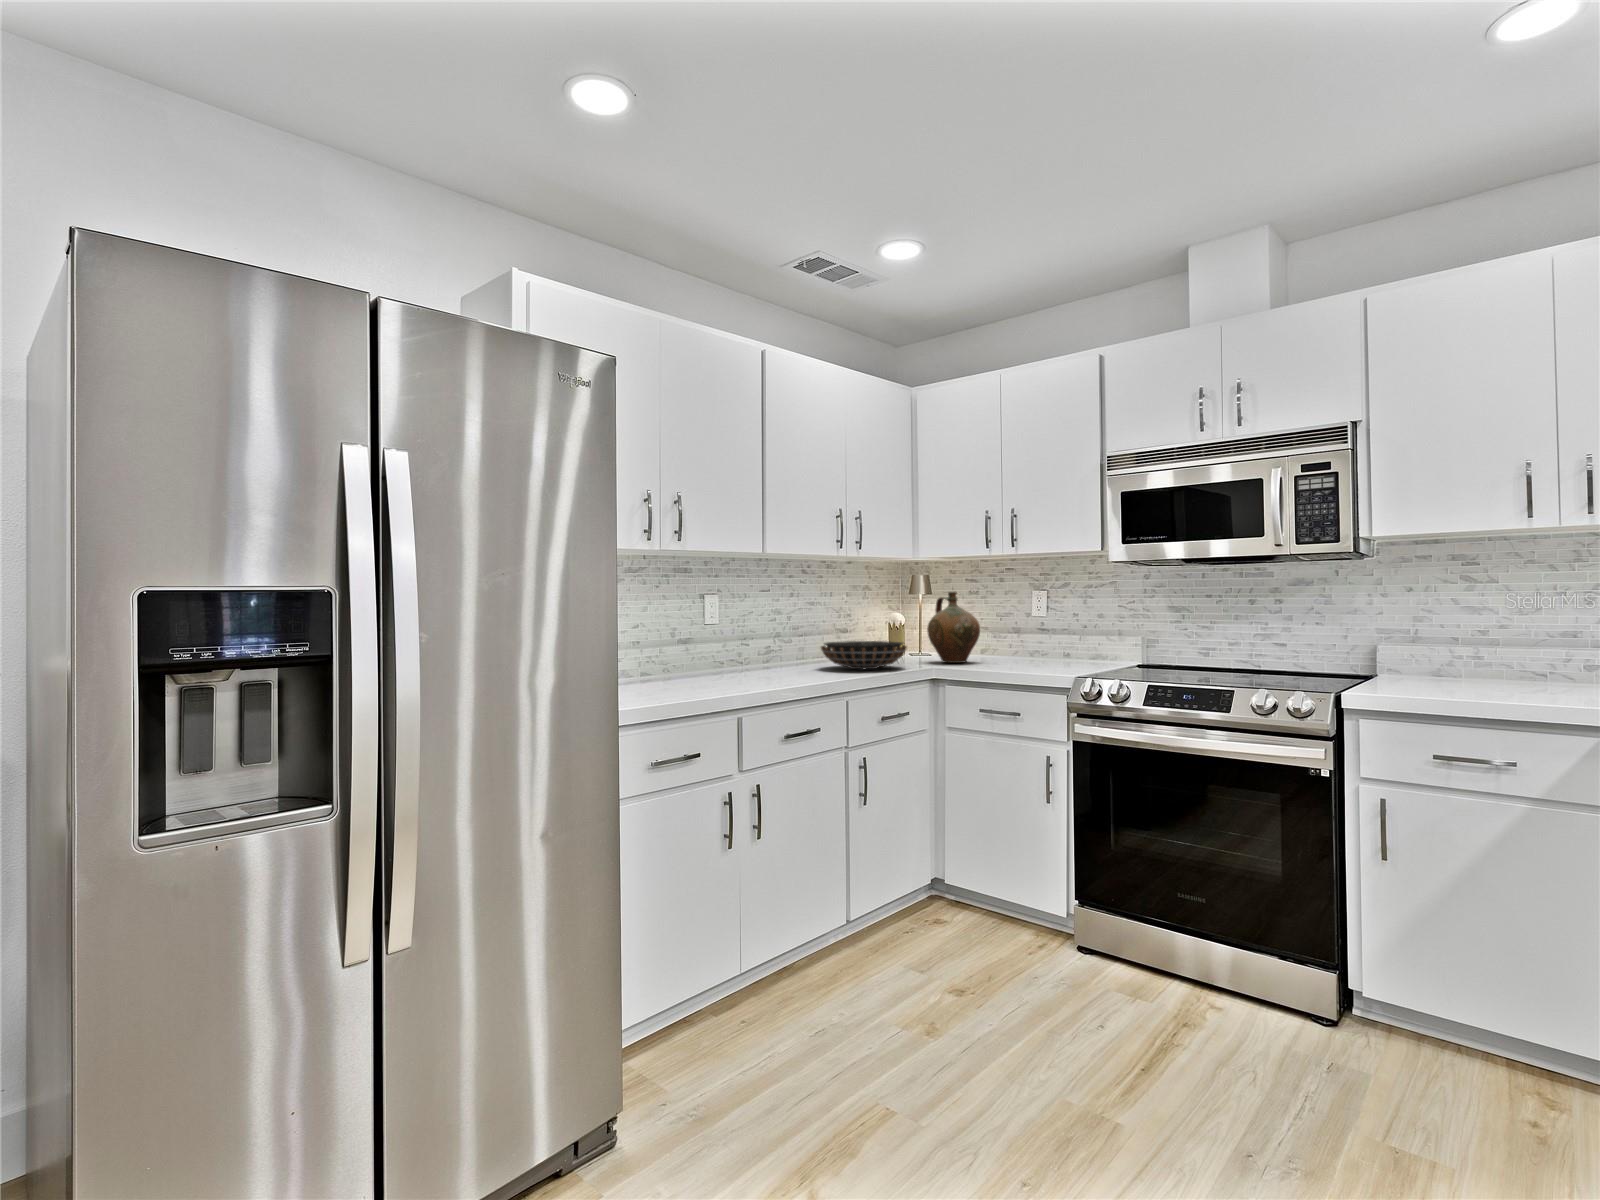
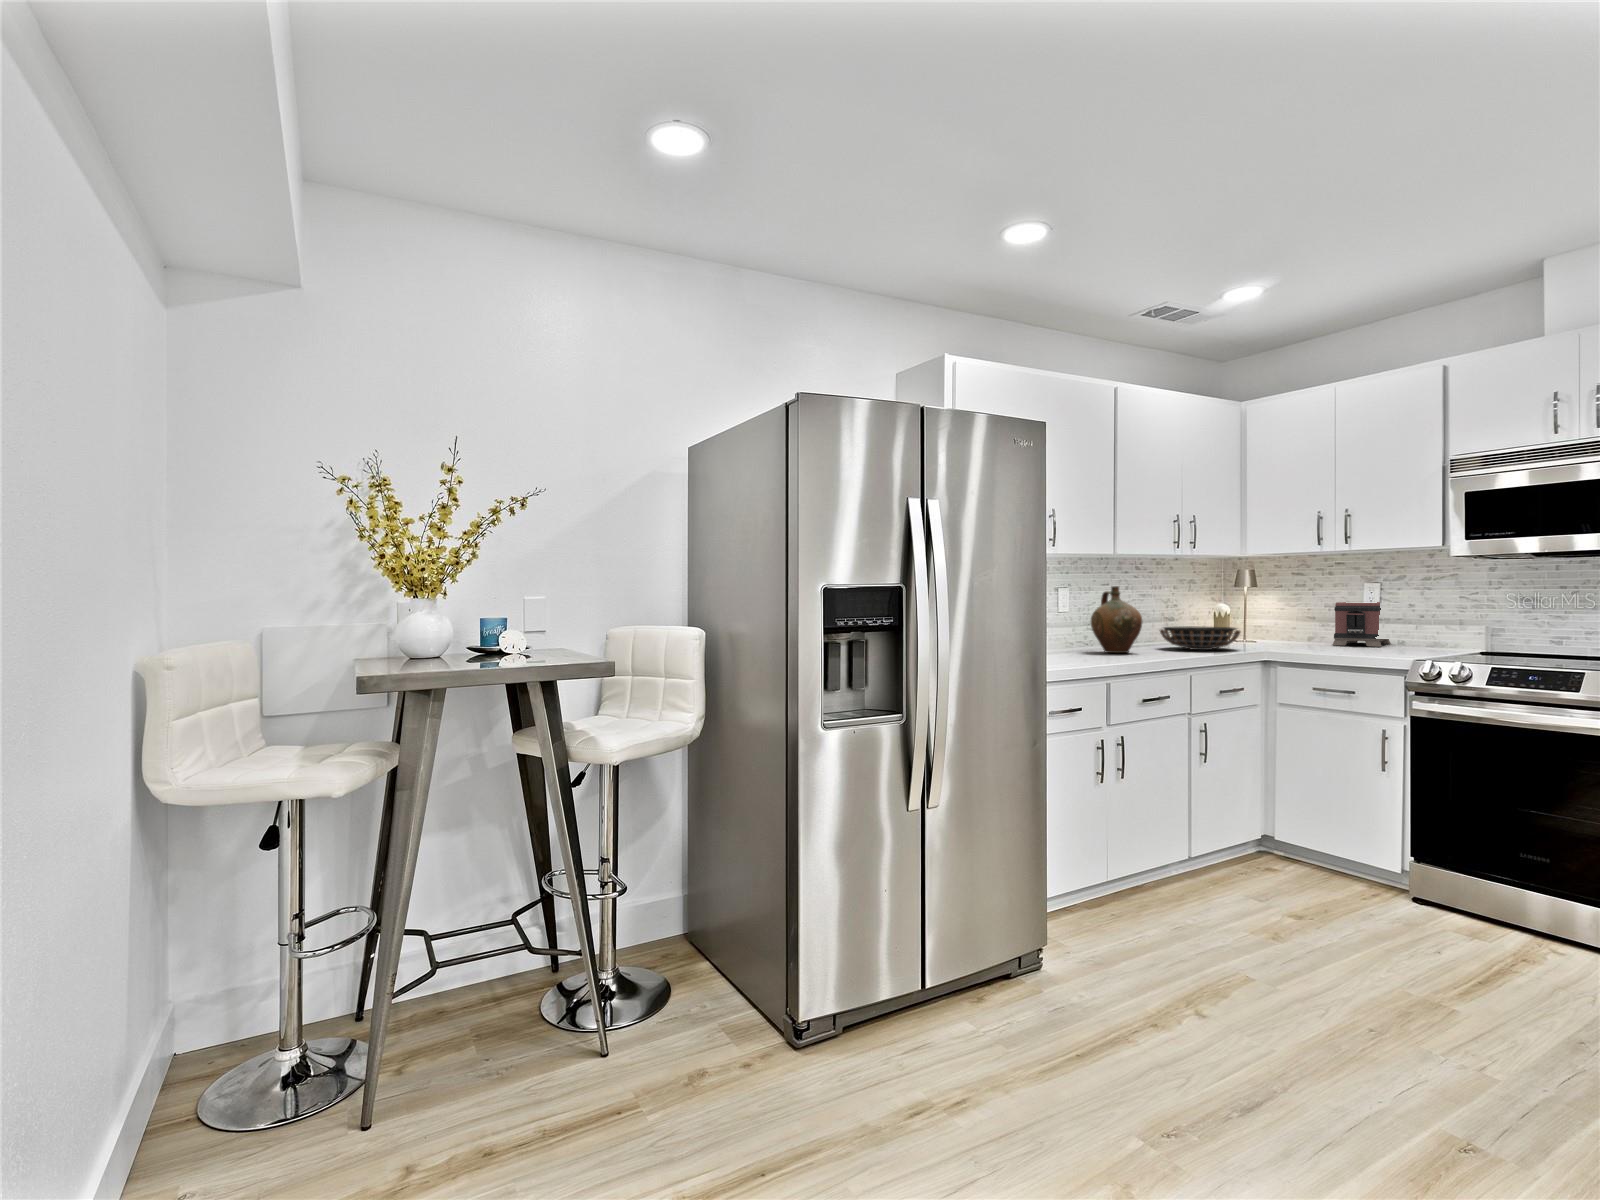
ceramic jug: present [927,592,980,663] -> present [1091,586,1142,653]
toaster: none [1002,611,1059,660] -> present [1332,602,1390,647]

